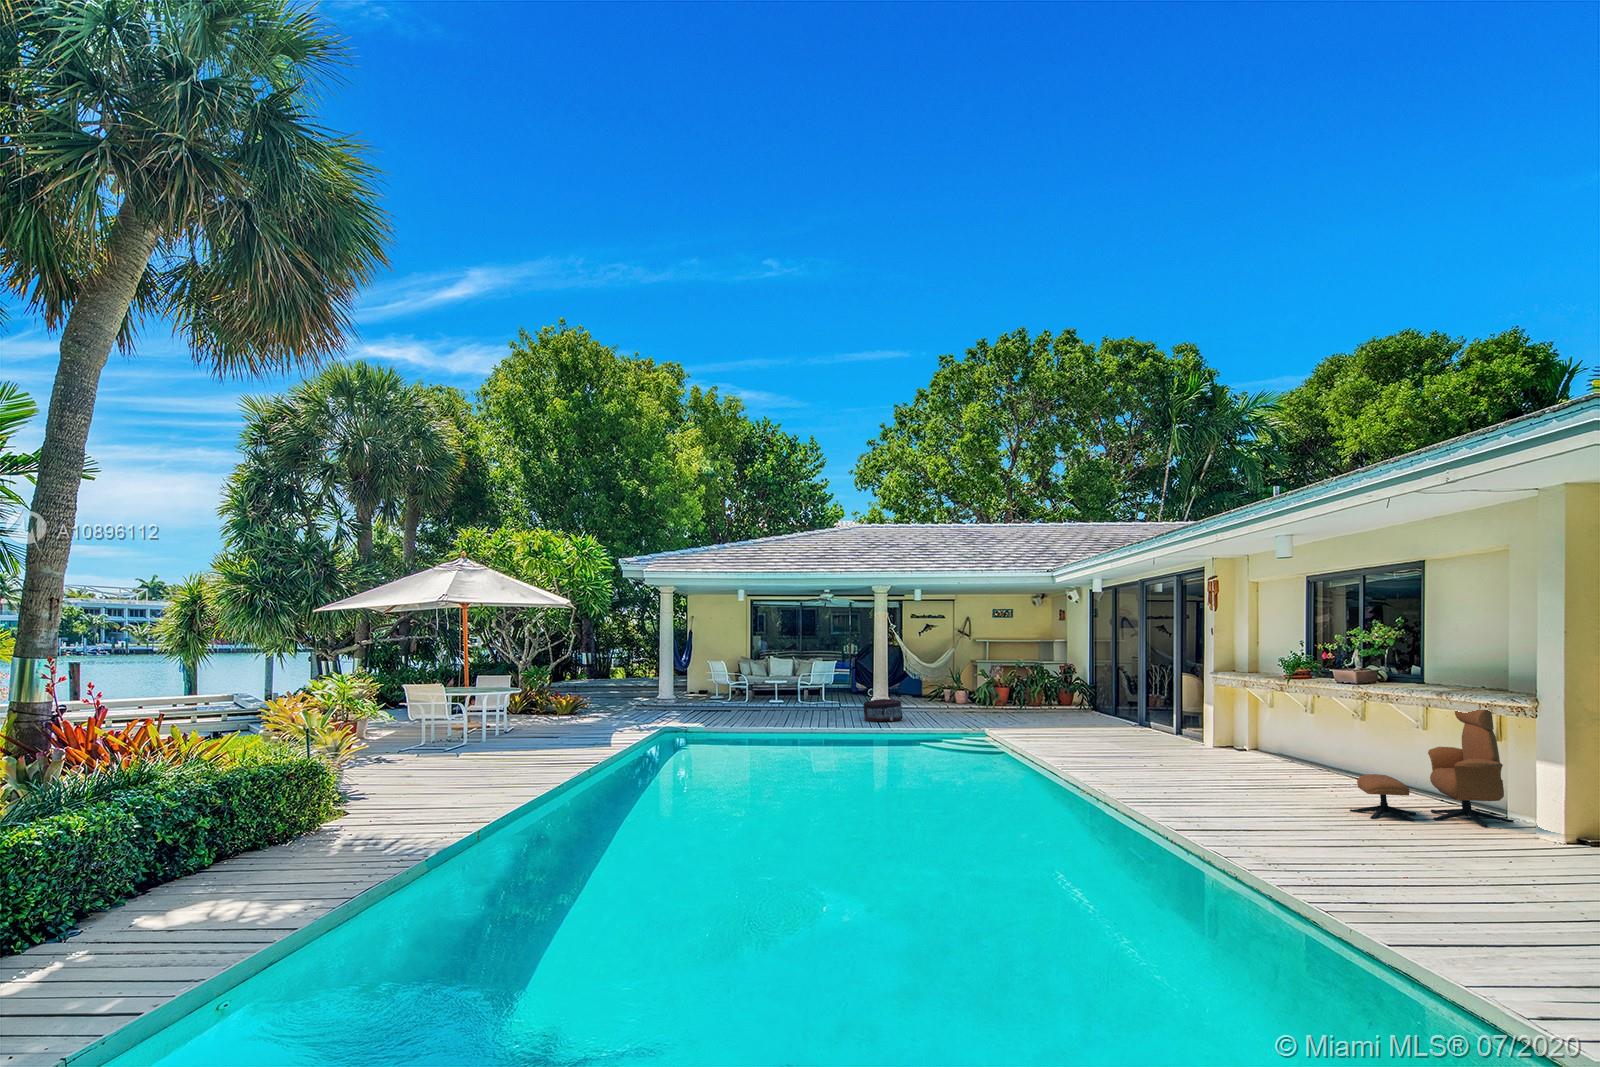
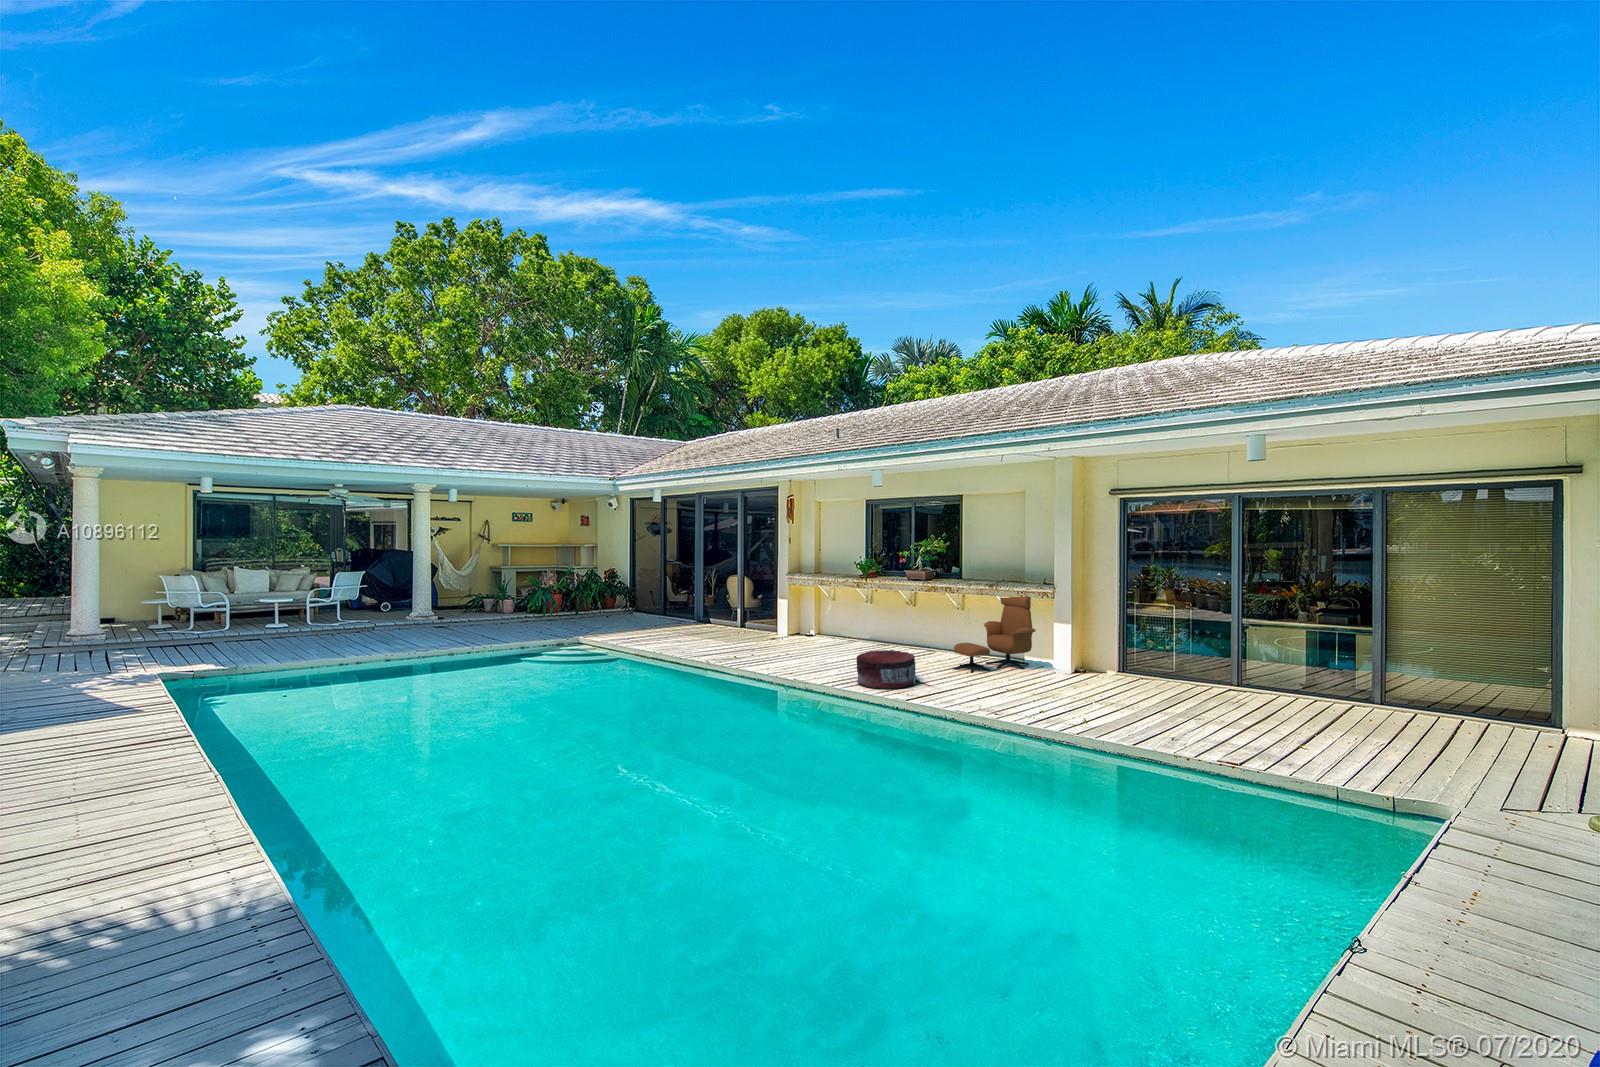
pouf: present [863,699,903,722] -> present [856,650,916,689]

